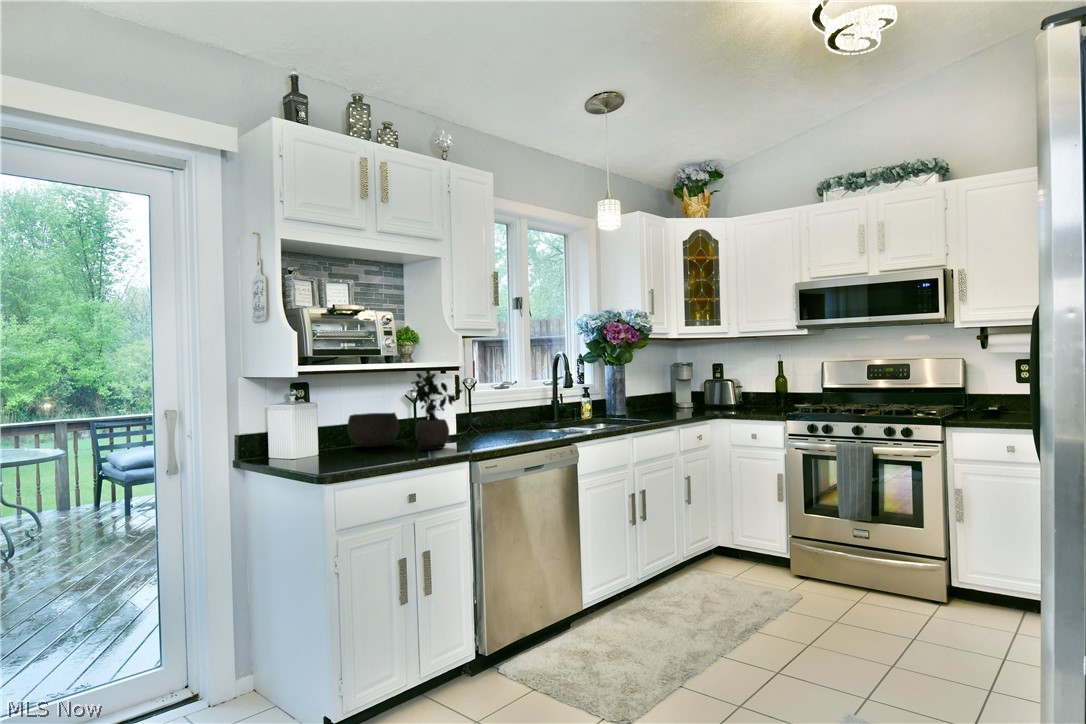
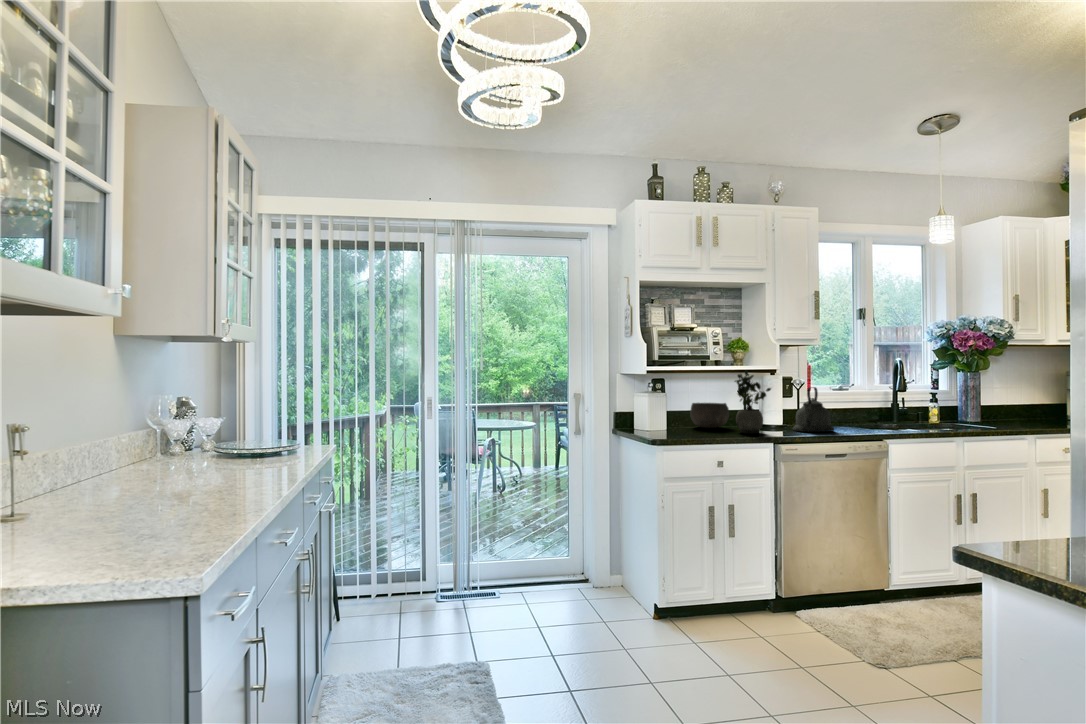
kettle: none [475,387,521,441] -> present [793,387,834,432]

